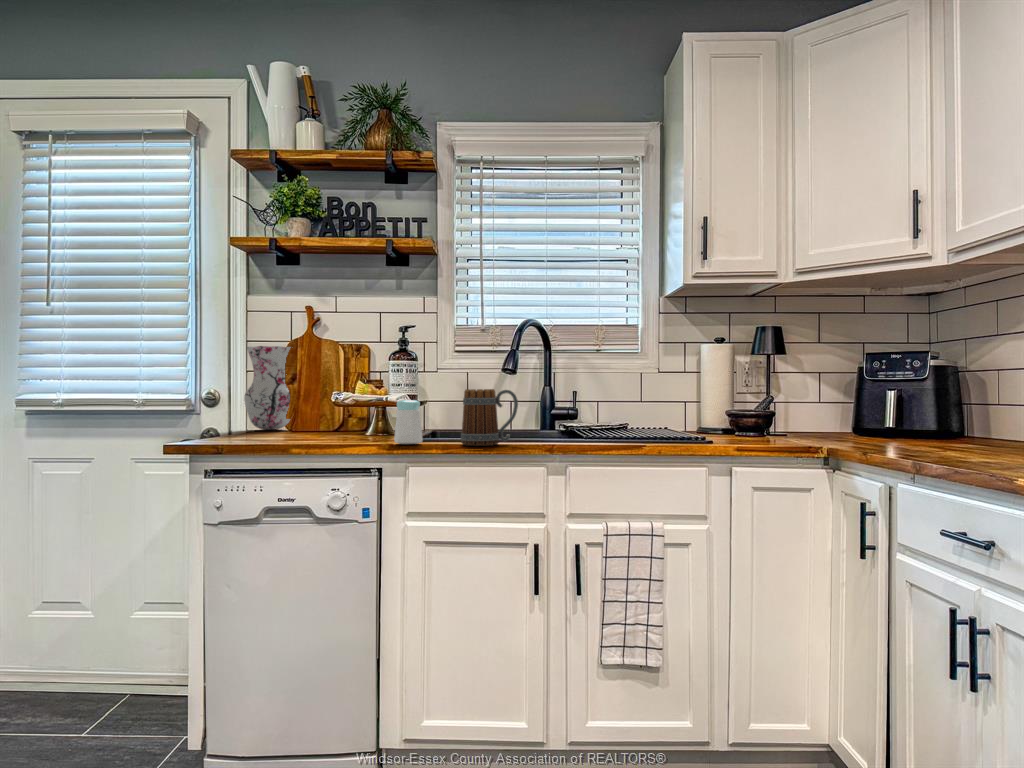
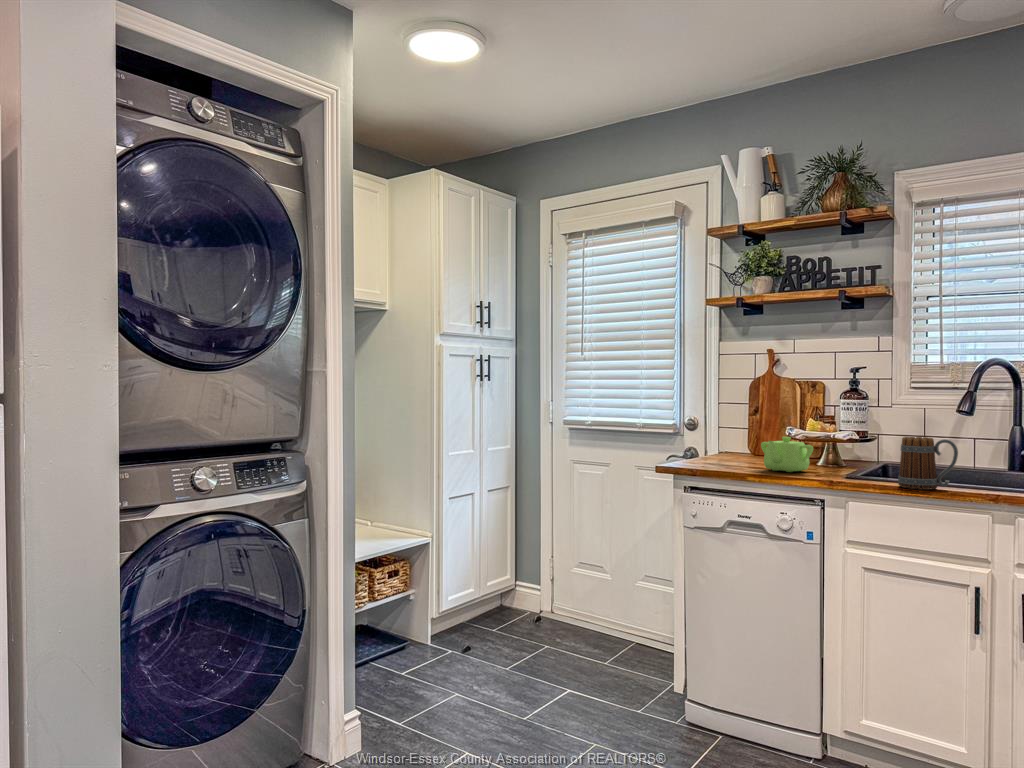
vase: present [244,346,291,430] -> none [717,385,759,453]
teapot: none [303,399,366,441] -> present [761,437,813,472]
salt shaker: present [394,400,423,444] -> none [836,443,862,481]

